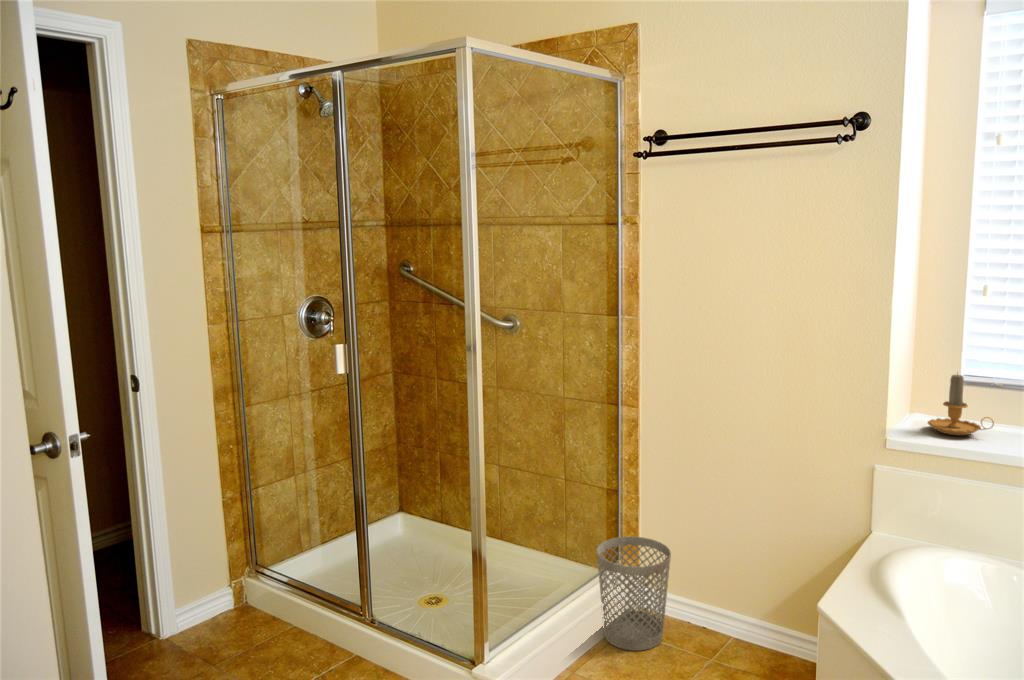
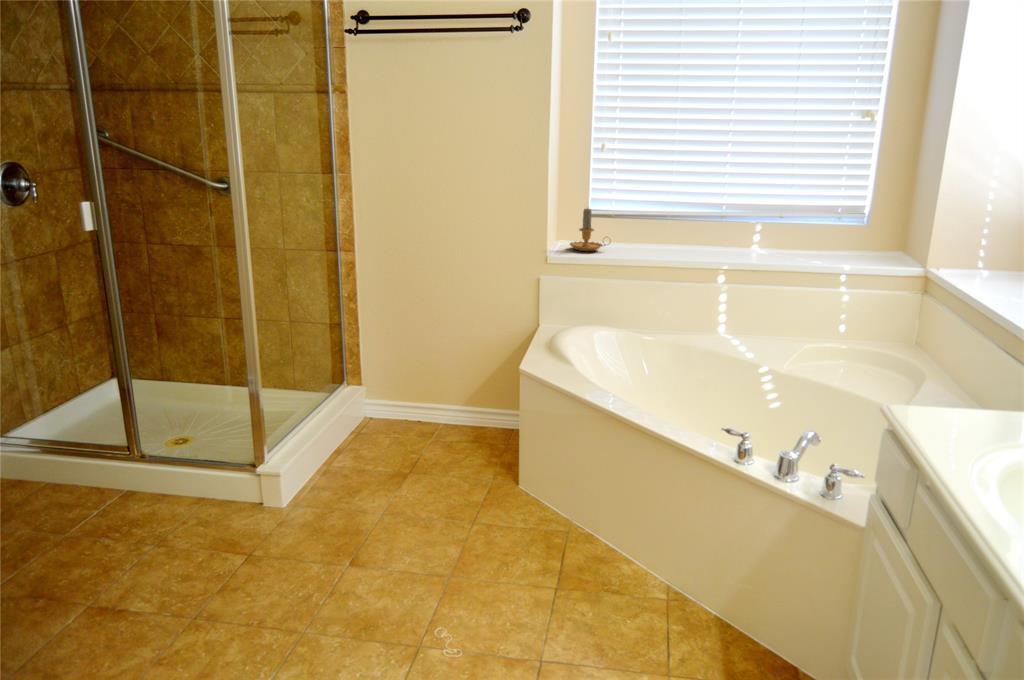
wastebasket: present [597,537,671,651] -> none [333,358,394,445]

